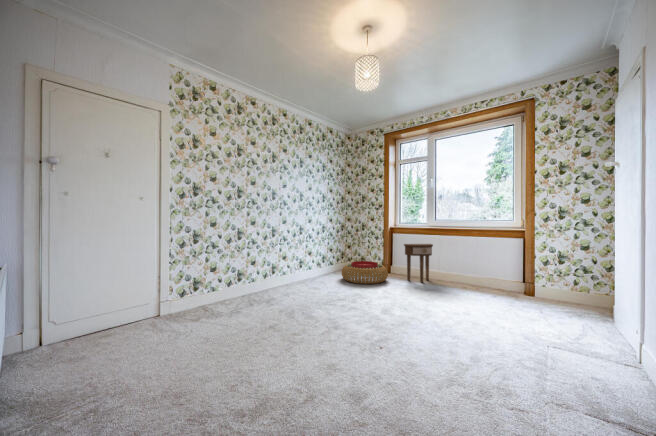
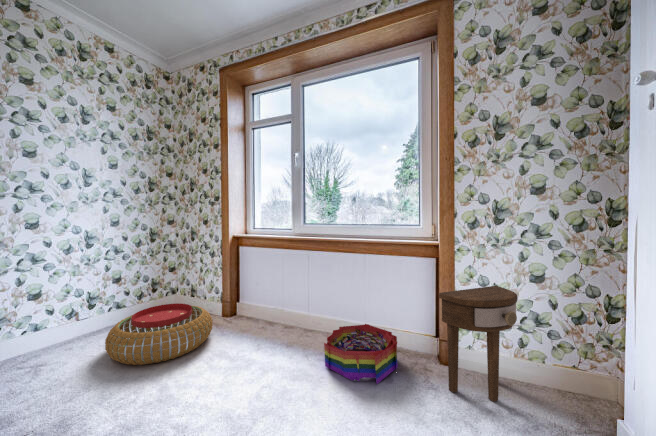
side table: present [404,244,433,282] -> present [439,286,517,402]
storage bin: none [457,275,500,297] -> present [324,324,398,384]

